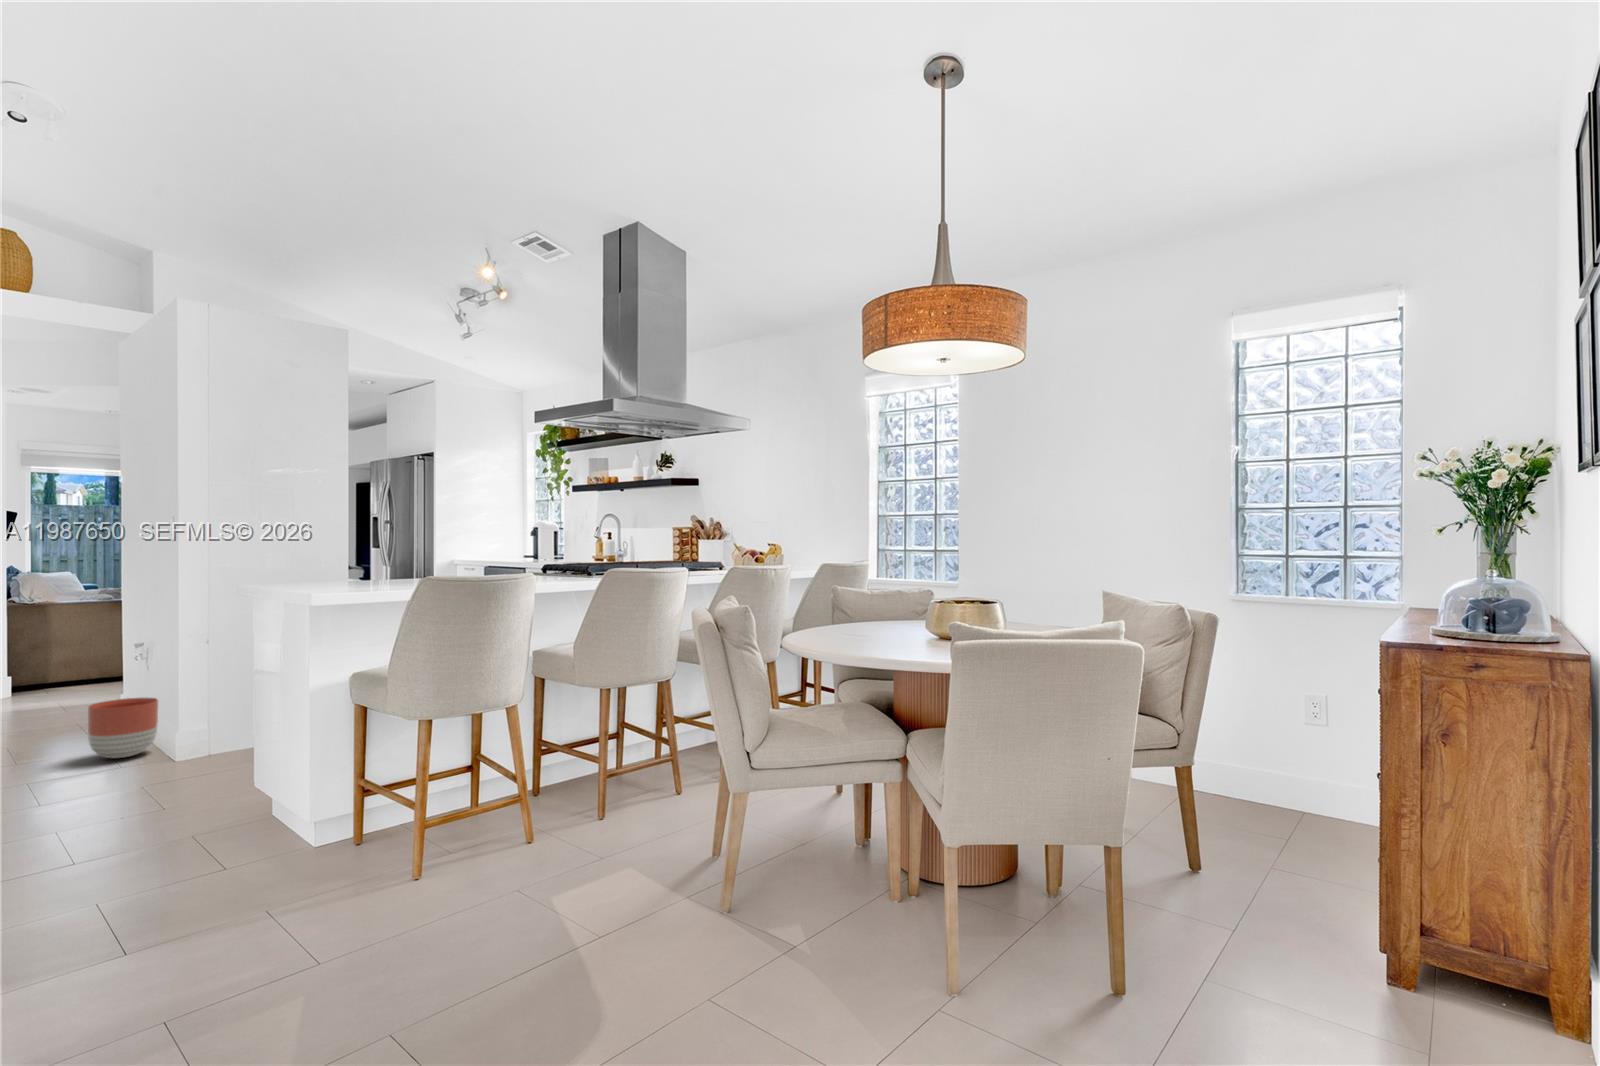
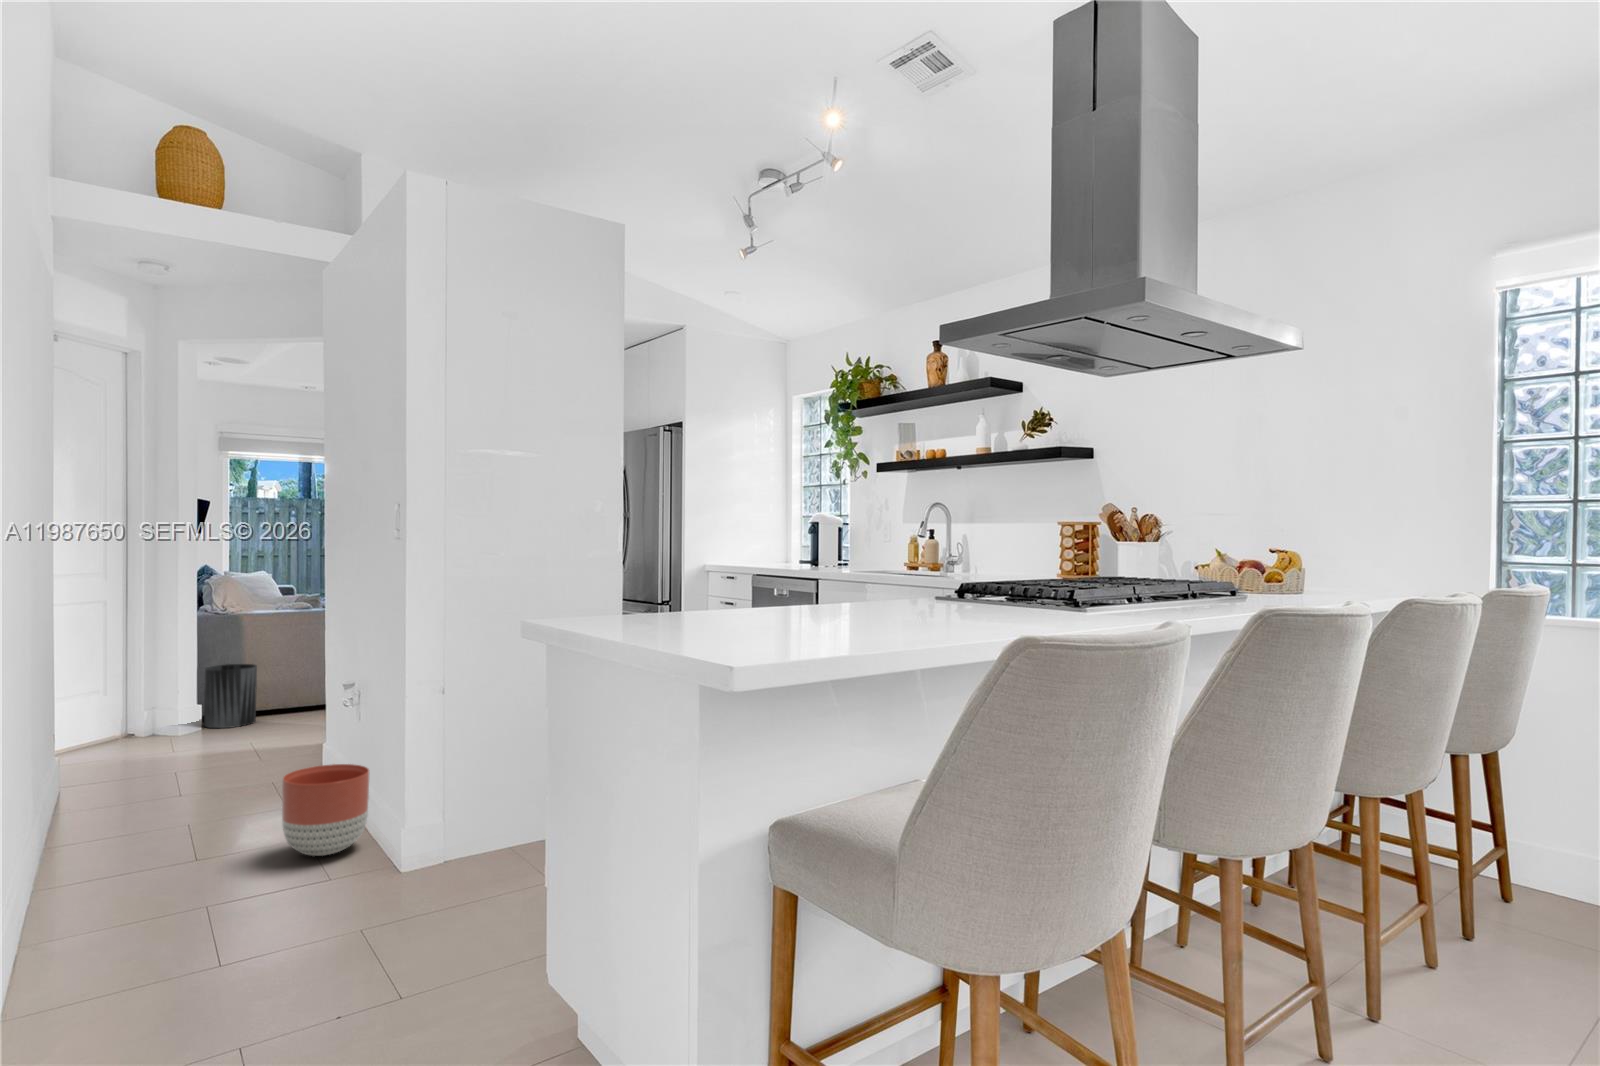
trash can: none [13,644,64,695] -> present [204,664,257,728]

